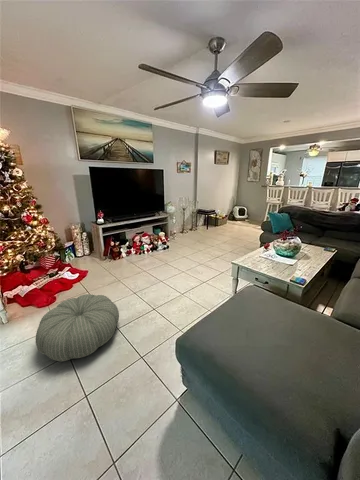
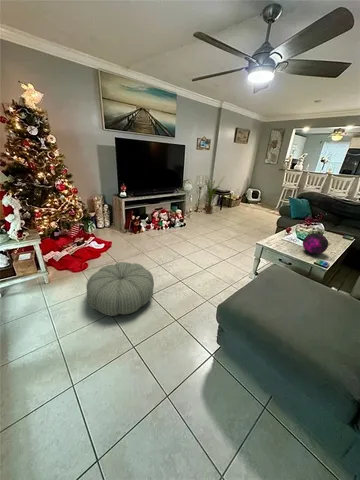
house plant: none [186,195,207,234] -> present [206,181,219,214]
decorative orb: none [278,249,305,271] -> present [303,233,328,254]

